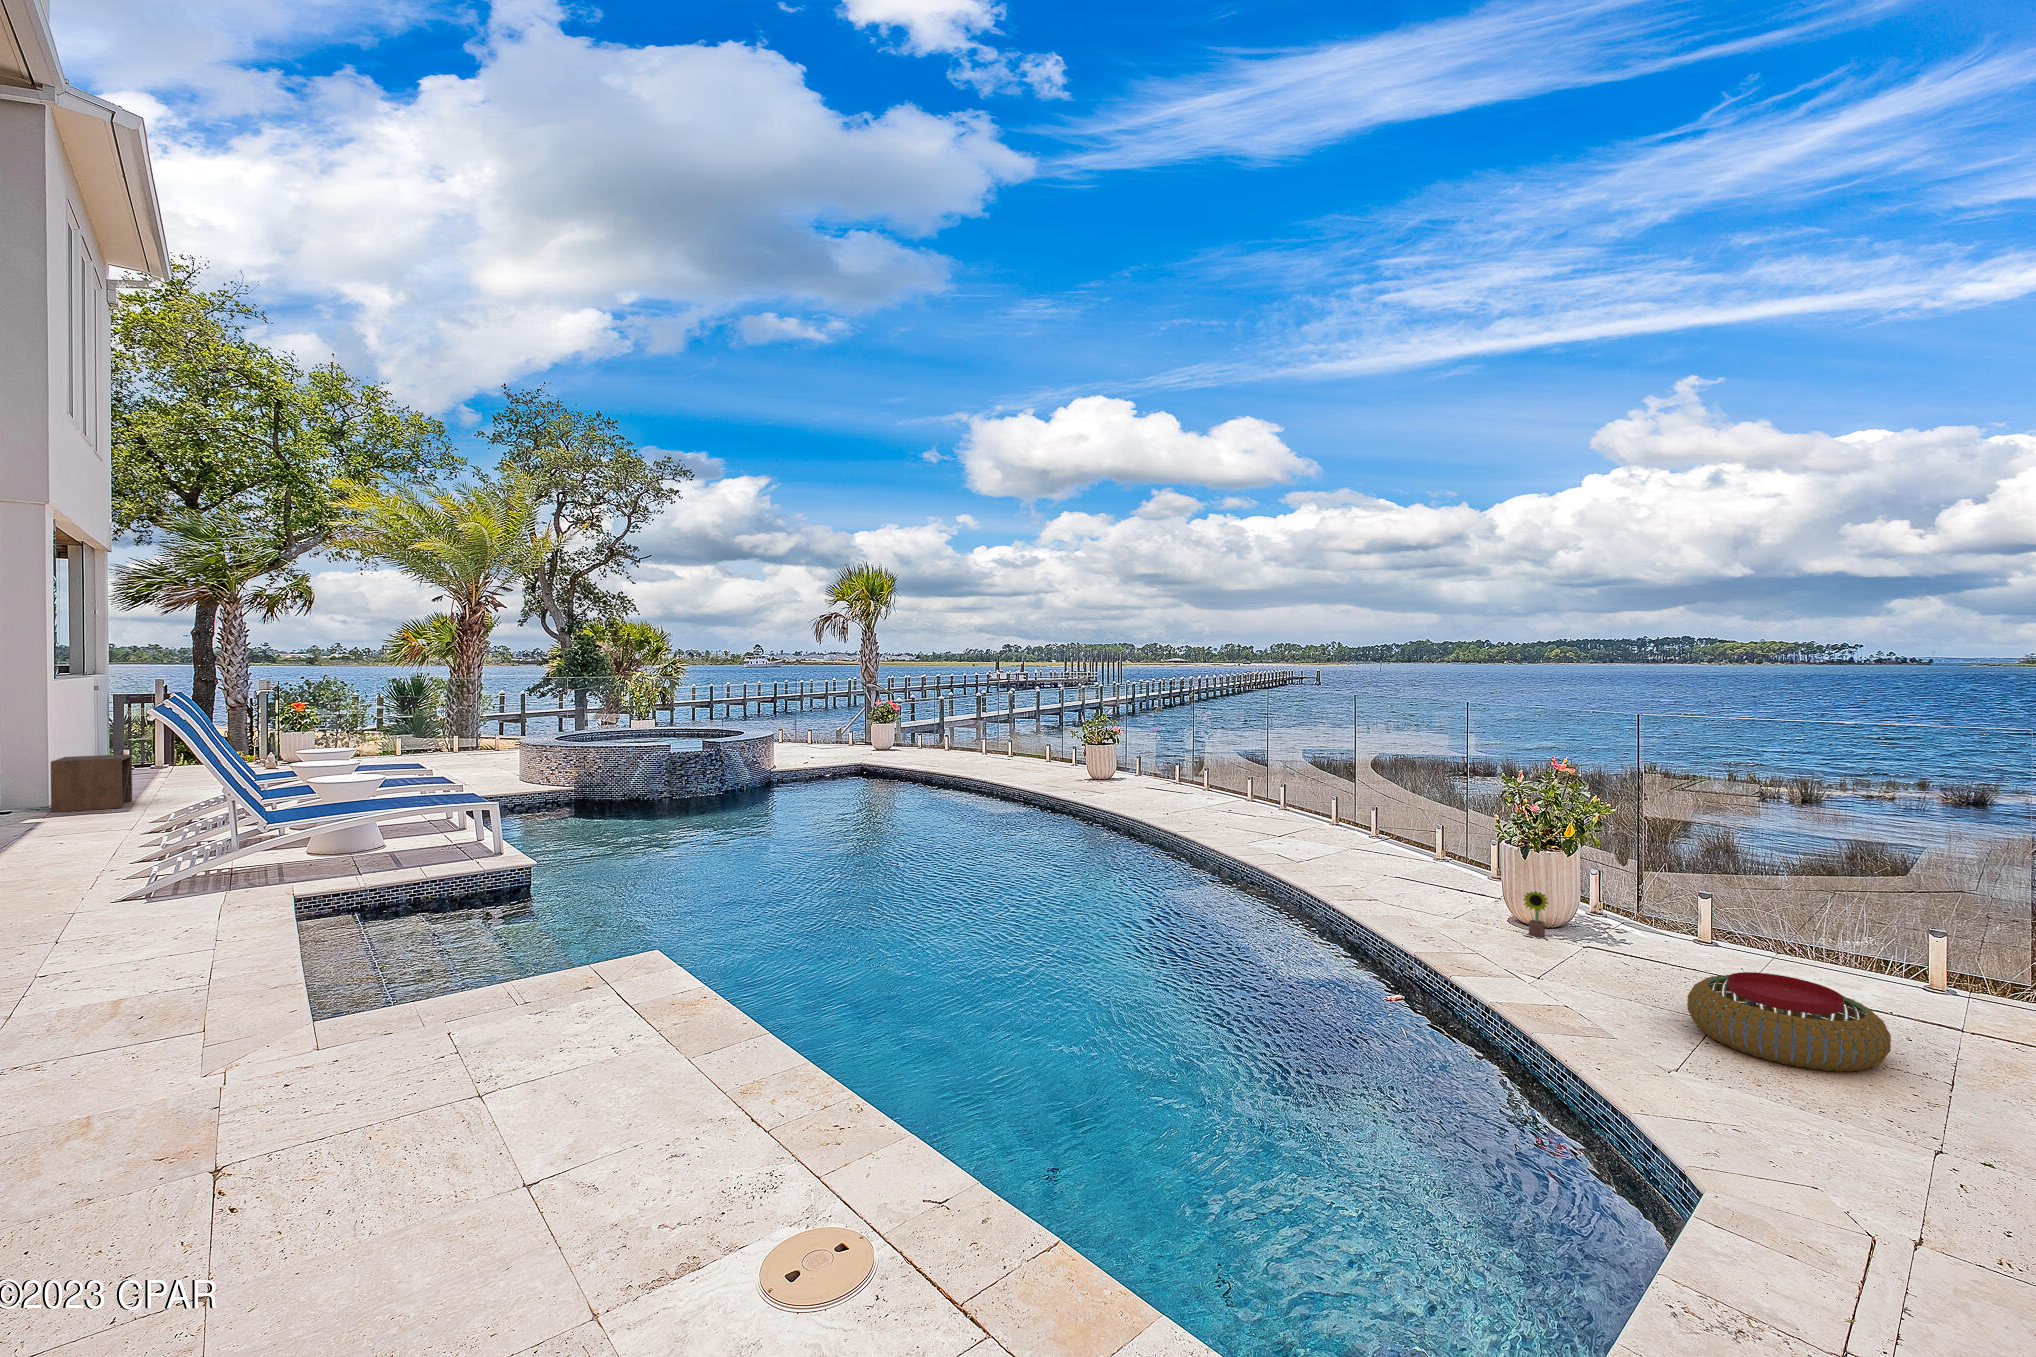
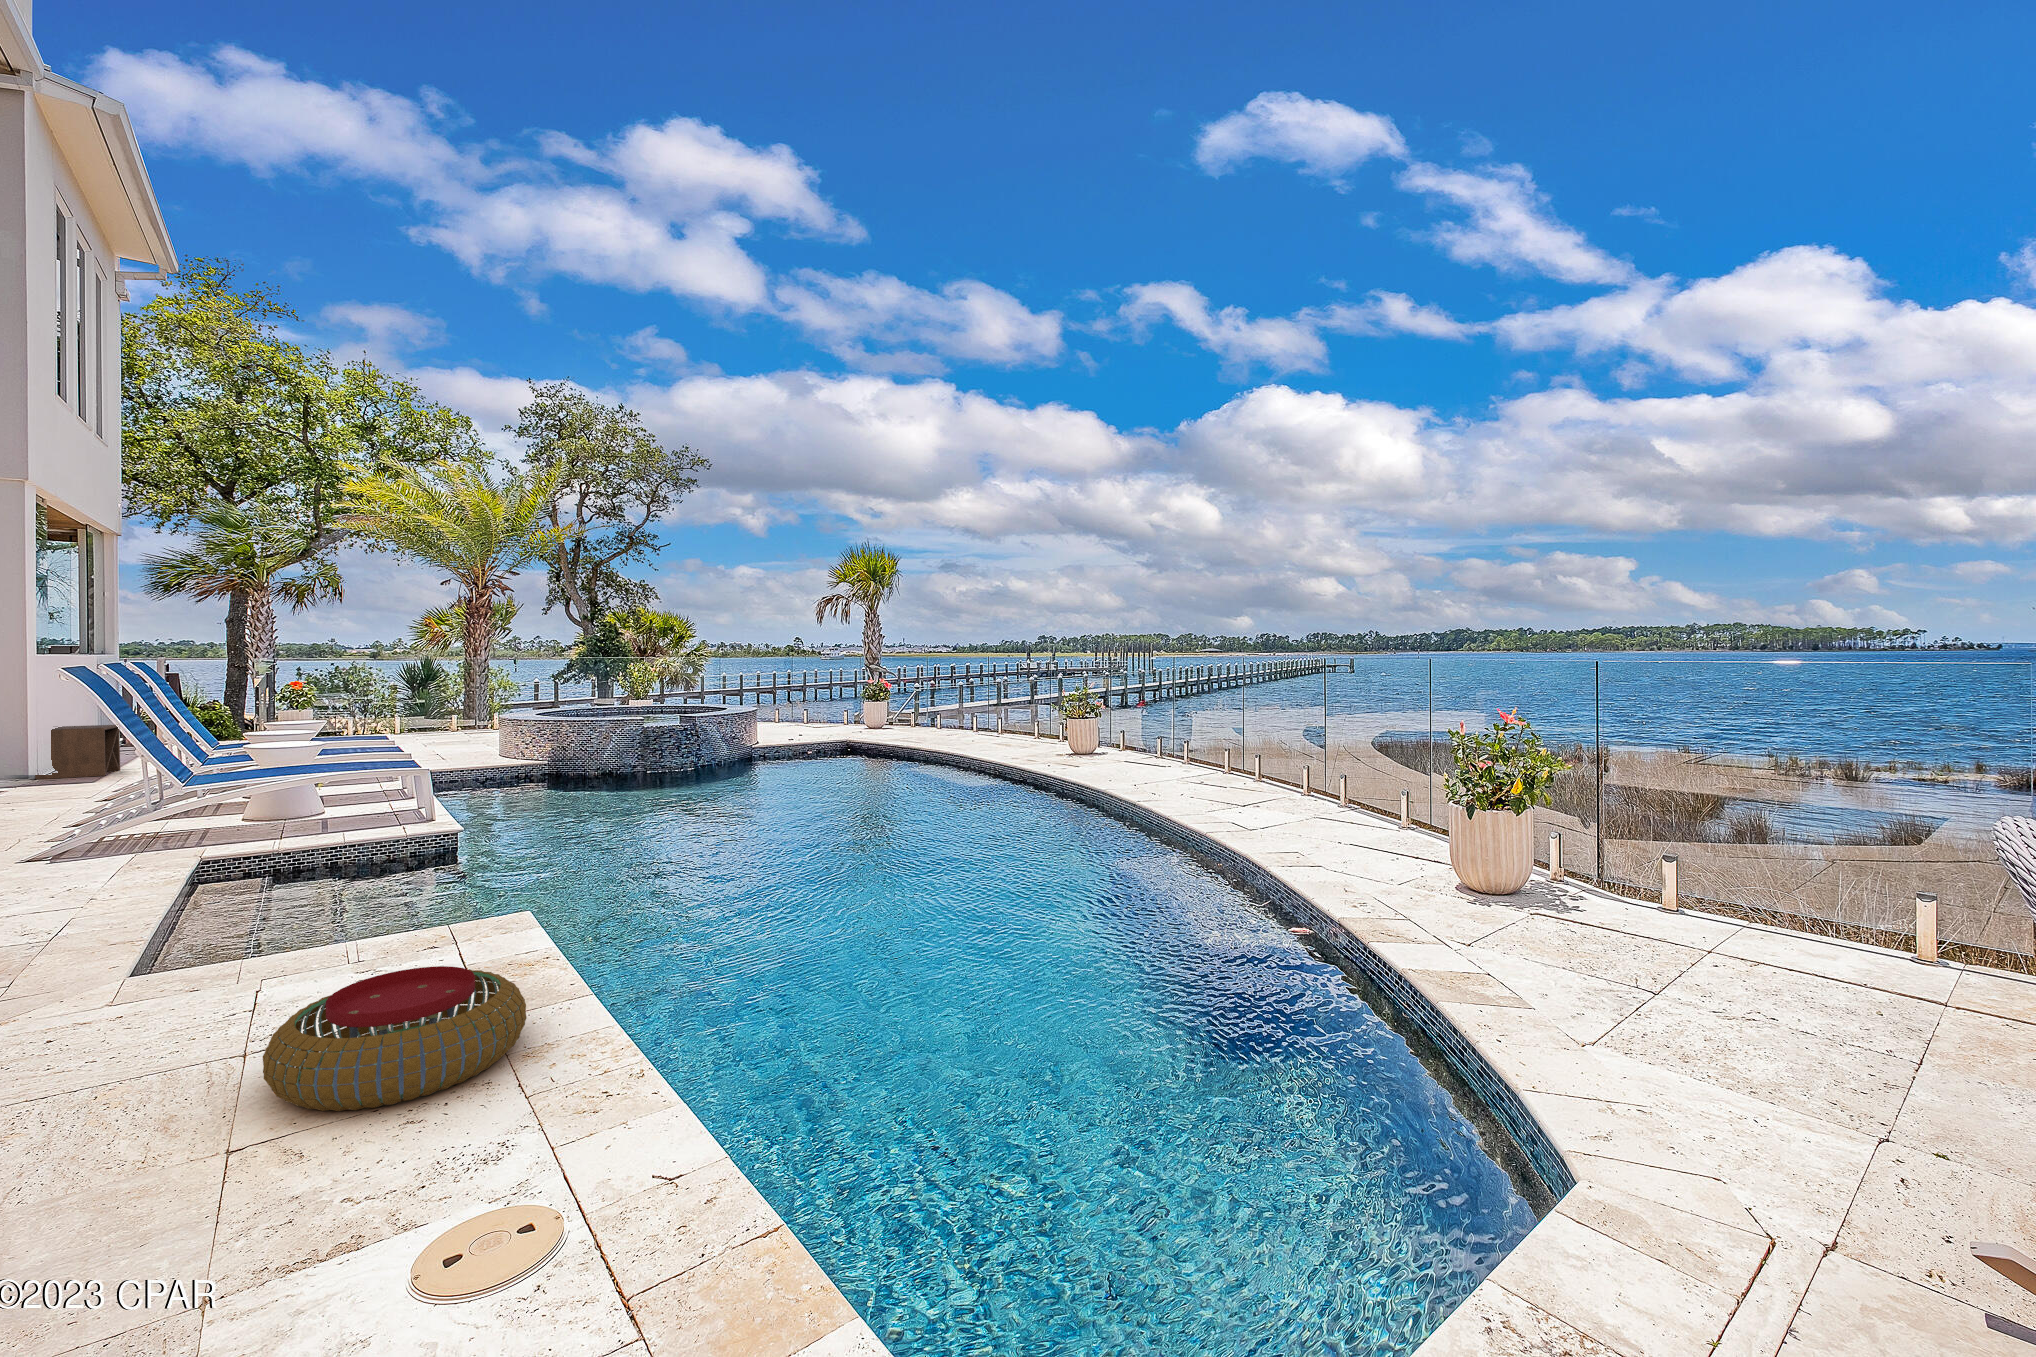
decorative plant: present [1523,891,1548,937] -> none [1464,853,1493,903]
pouf: present [1687,972,1891,1072] -> present [263,966,526,1111]

